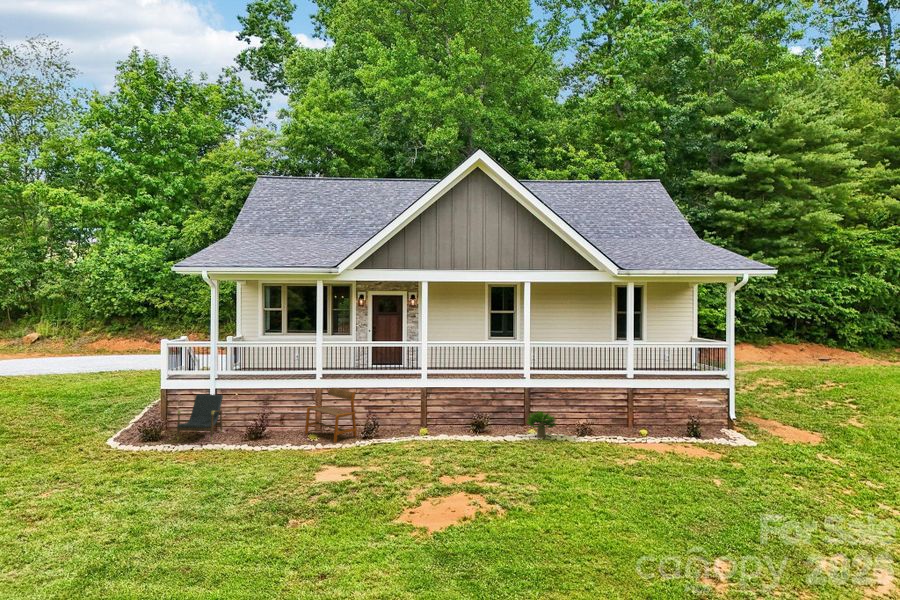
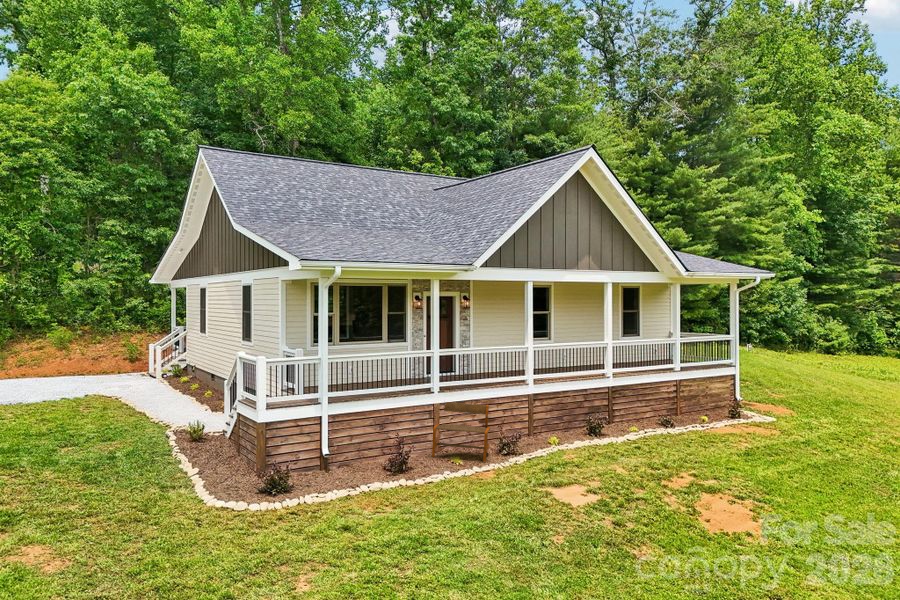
lounge chair: present [177,394,223,441] -> none [307,423,356,487]
potted plant: present [527,411,556,438] -> none [615,406,647,433]

